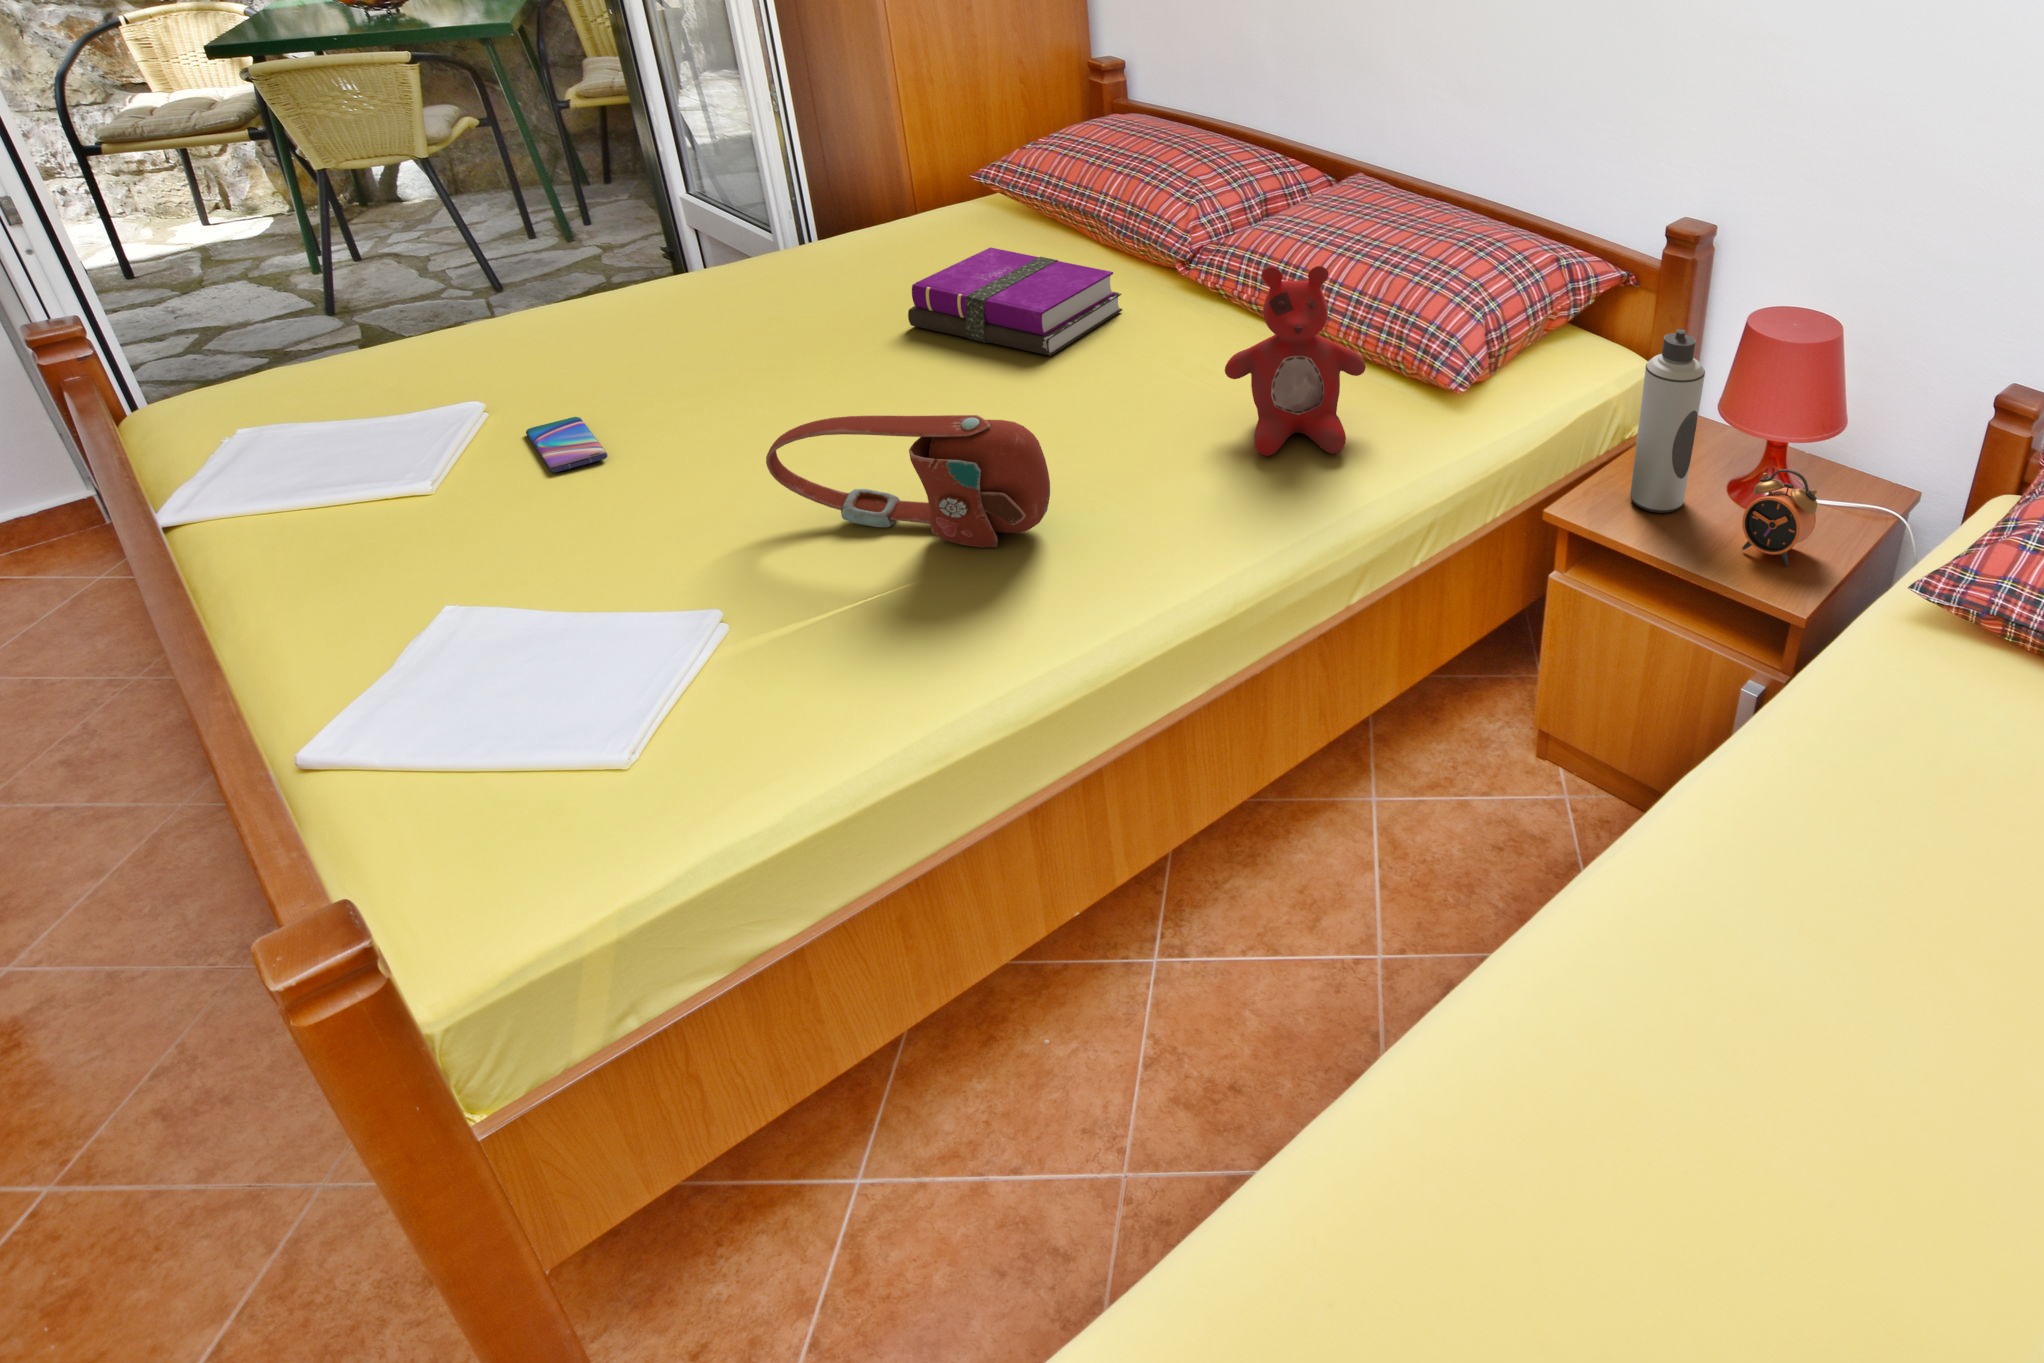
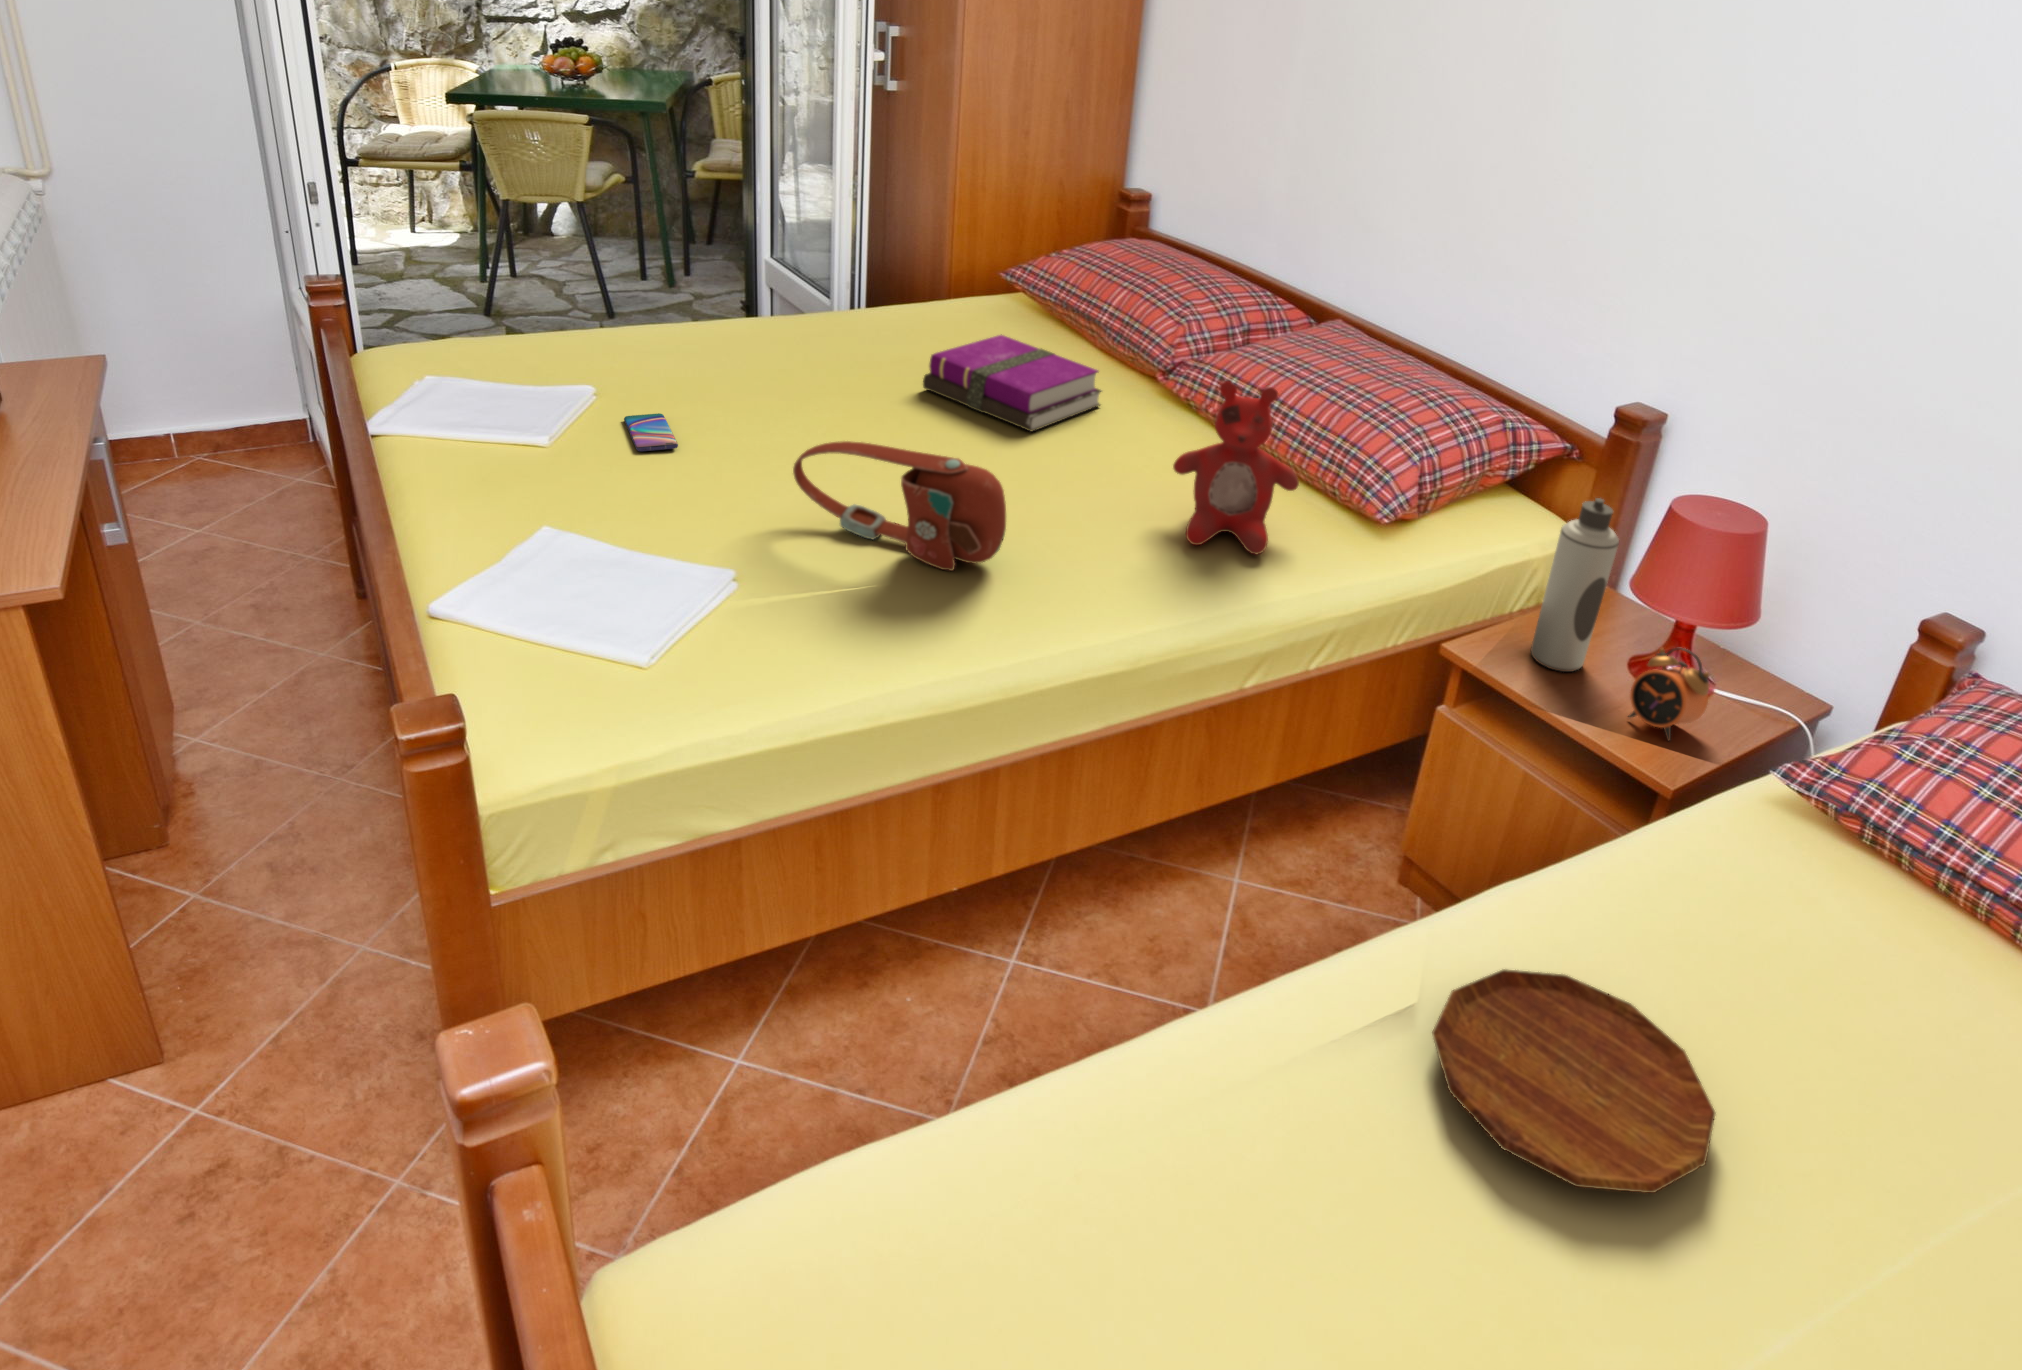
tray: none [1680,876,1992,1138] -> present [1432,970,1715,1193]

